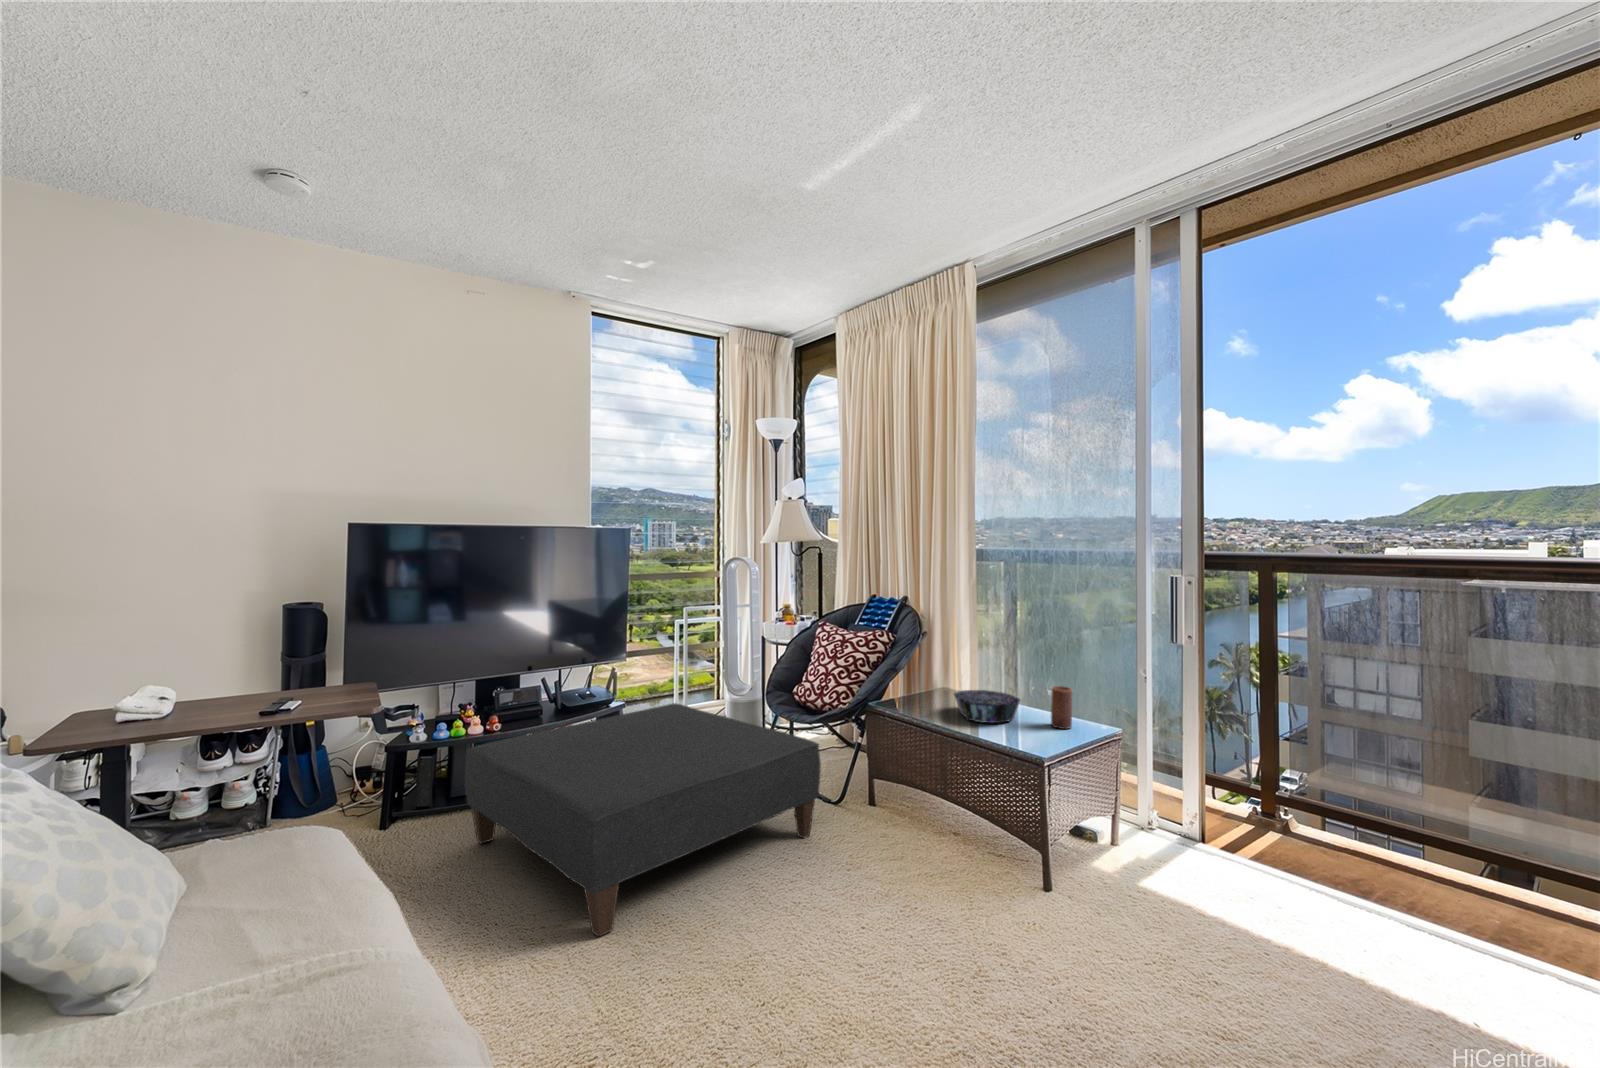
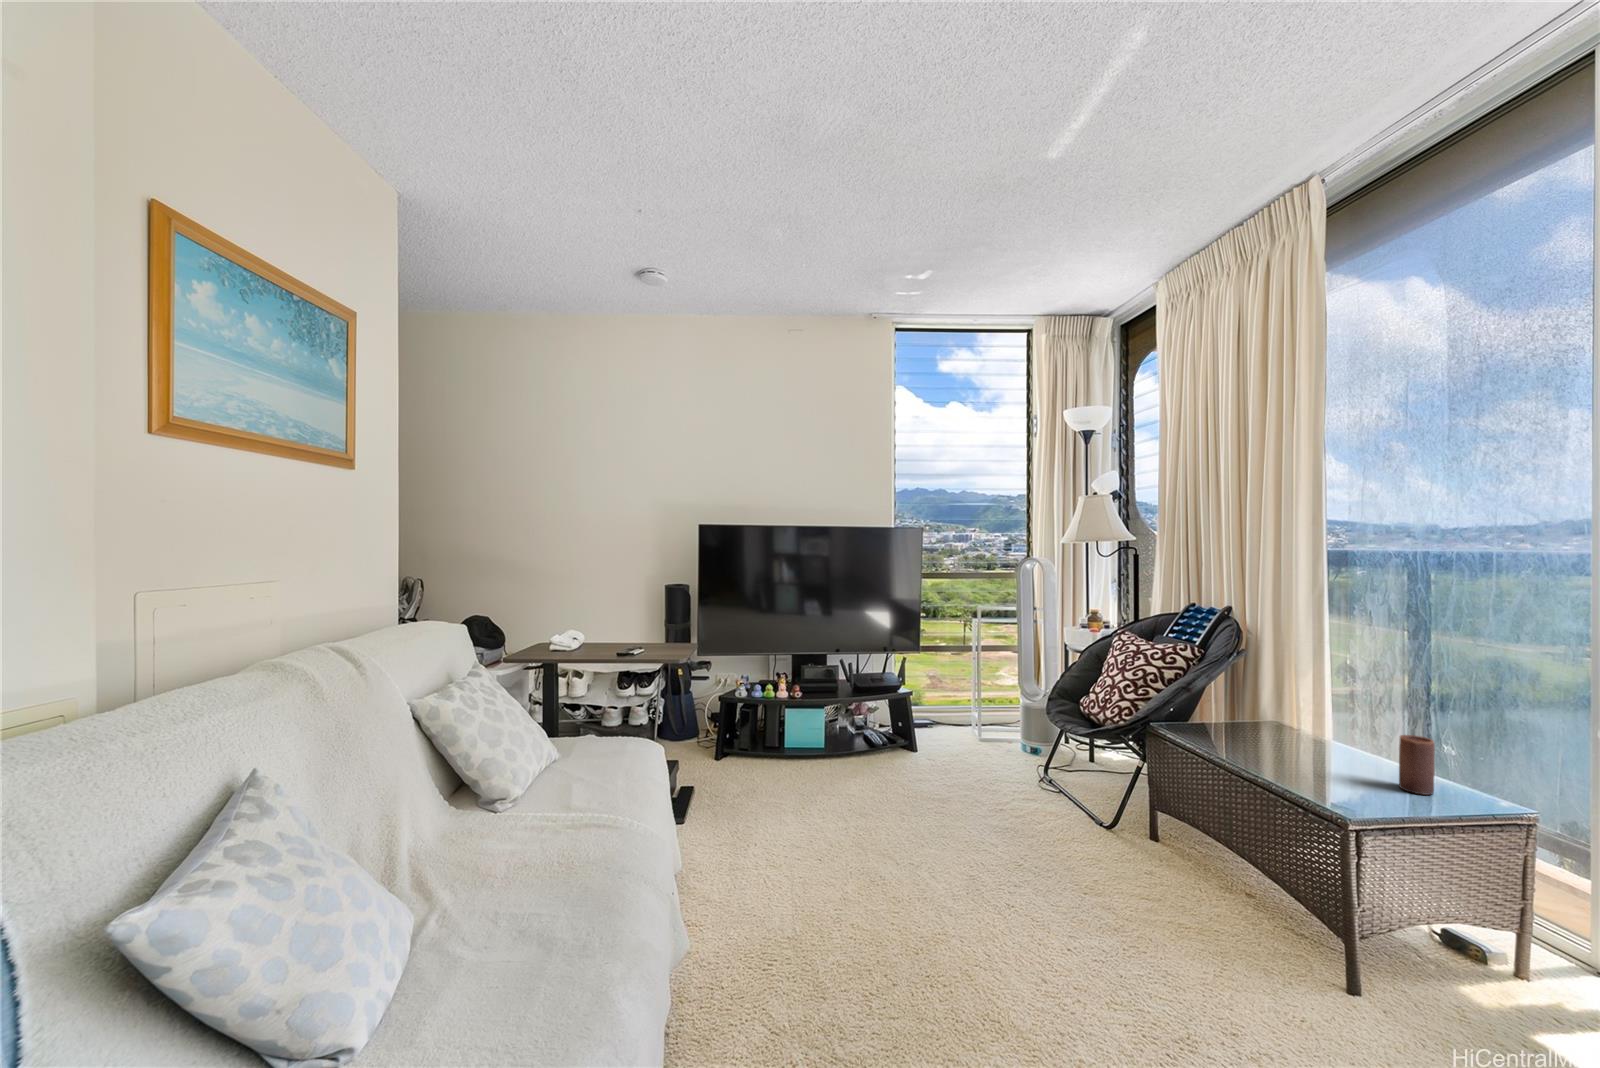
decorative bowl: present [954,690,1021,723] -> none [1254,724,1354,771]
ottoman: present [465,703,821,937] -> none [762,696,1072,878]

